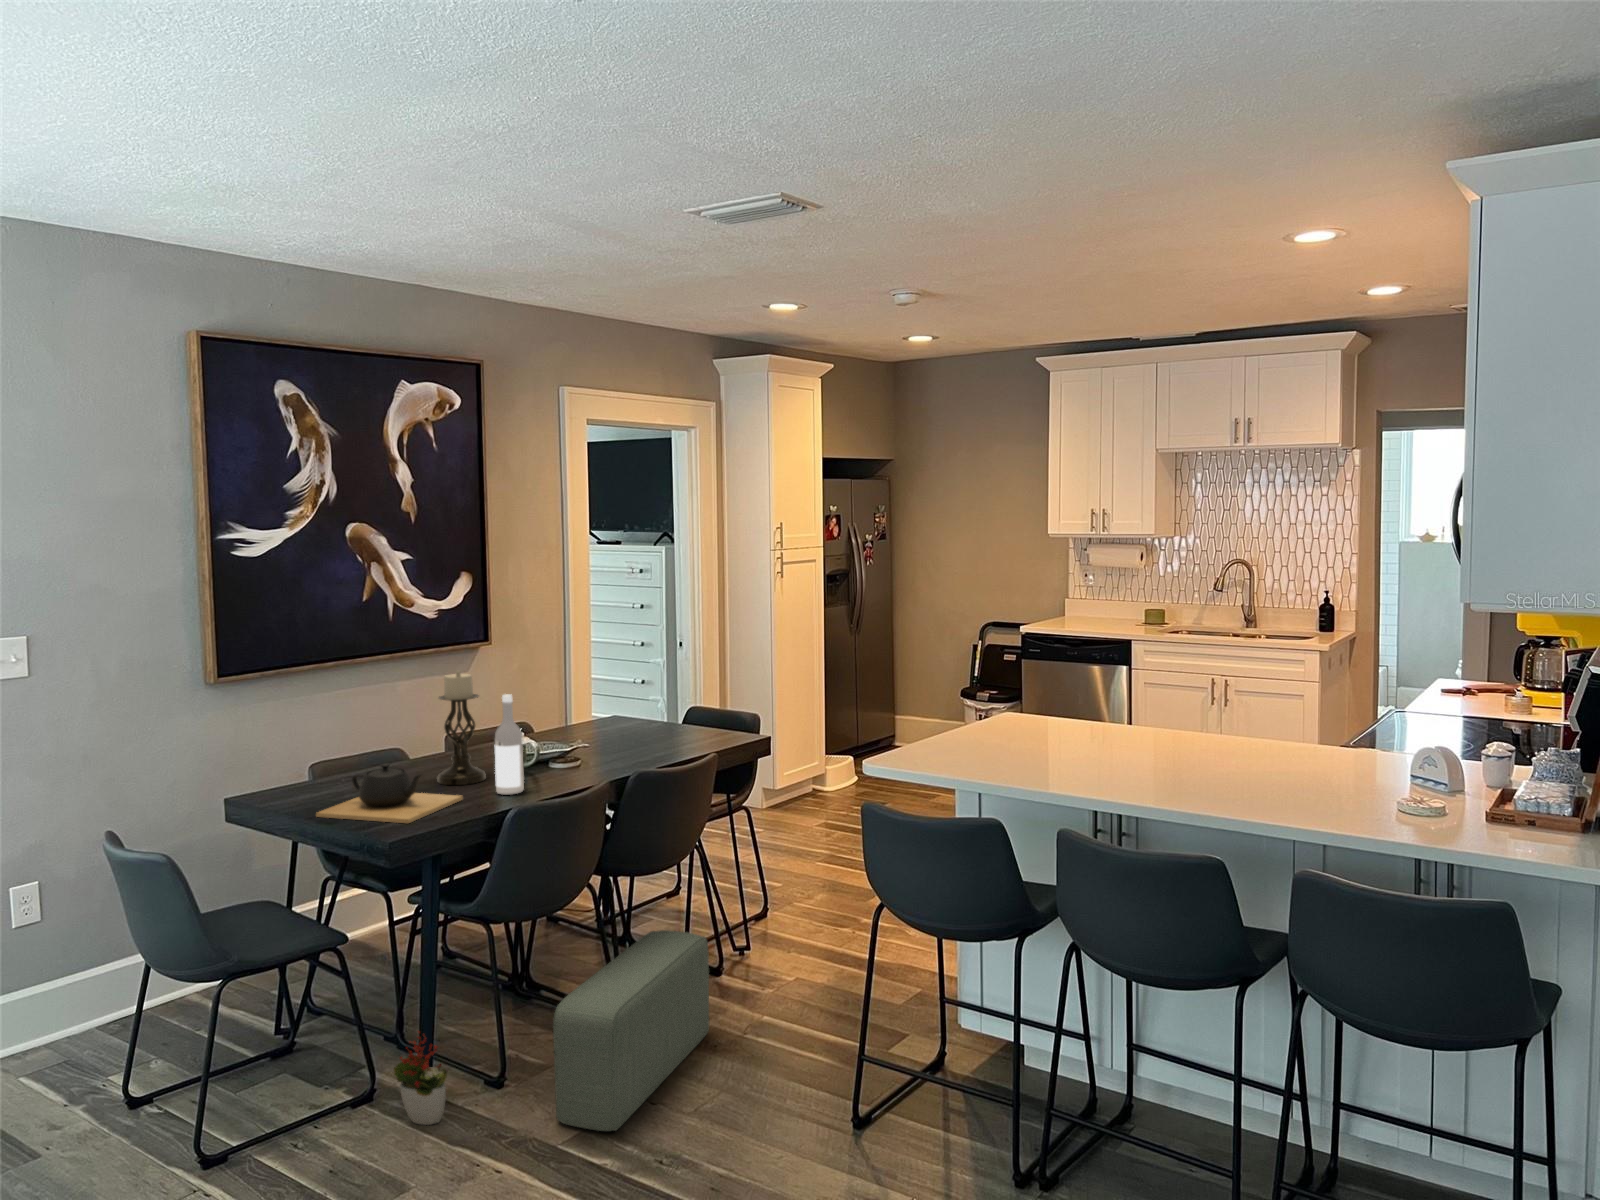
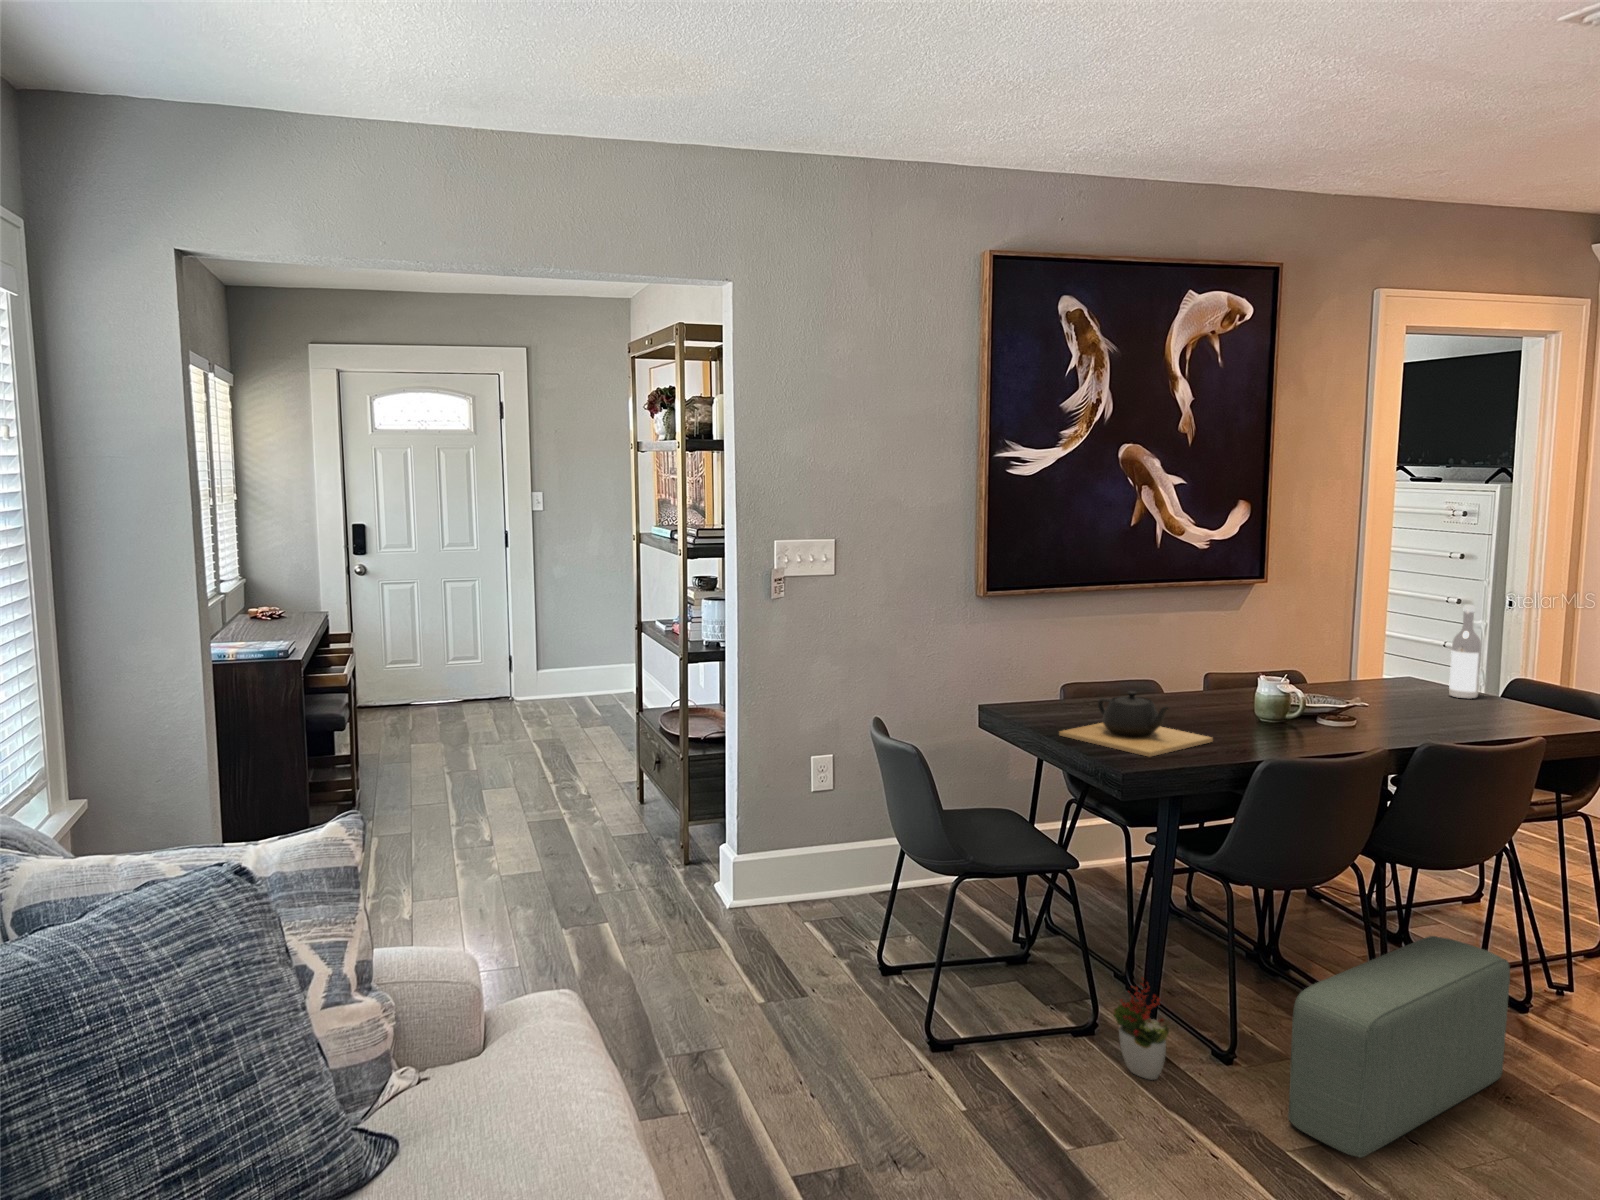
candle holder: present [437,671,486,785] -> none [1188,602,1243,727]
wine bottle: present [495,694,524,795] -> present [1449,605,1481,699]

